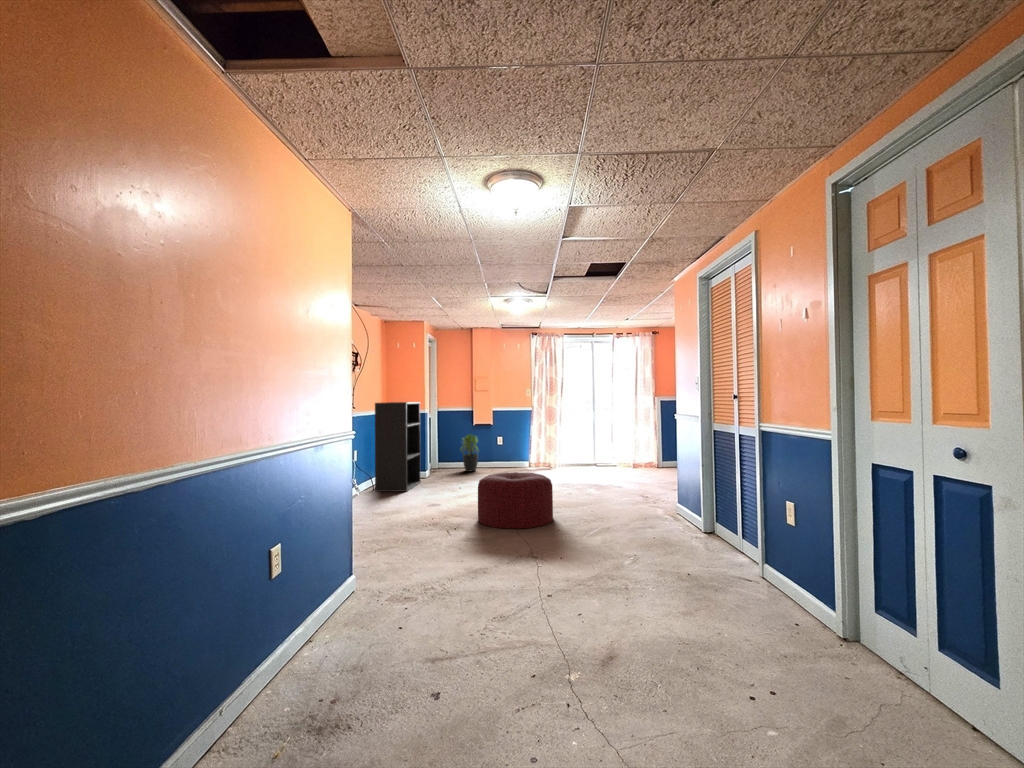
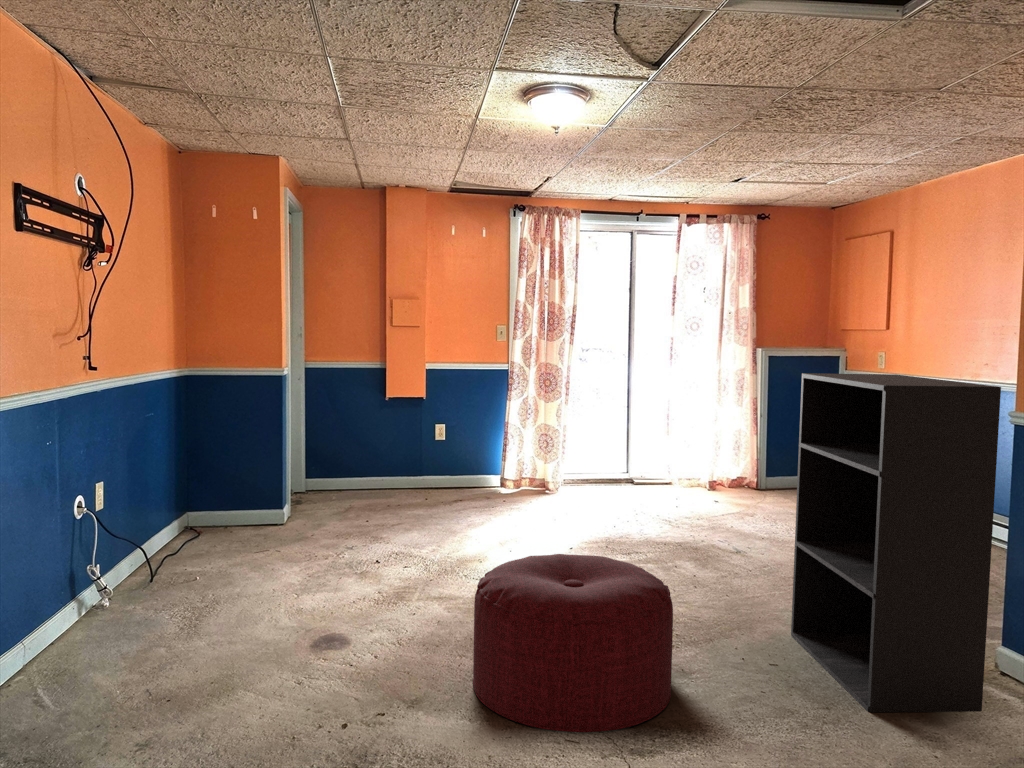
bookshelf: present [375,402,421,492] -> present [791,373,1001,712]
potted plant: present [461,434,478,471] -> none [350,418,398,500]

